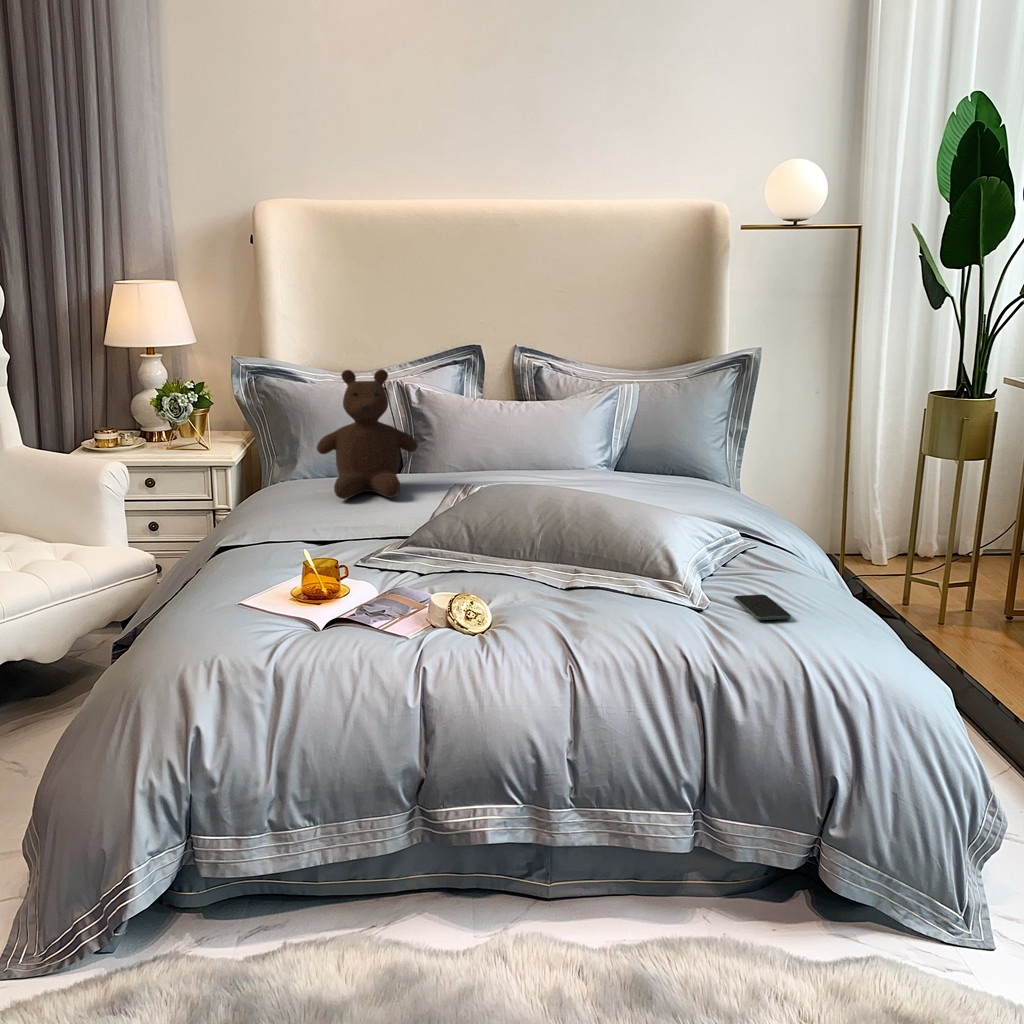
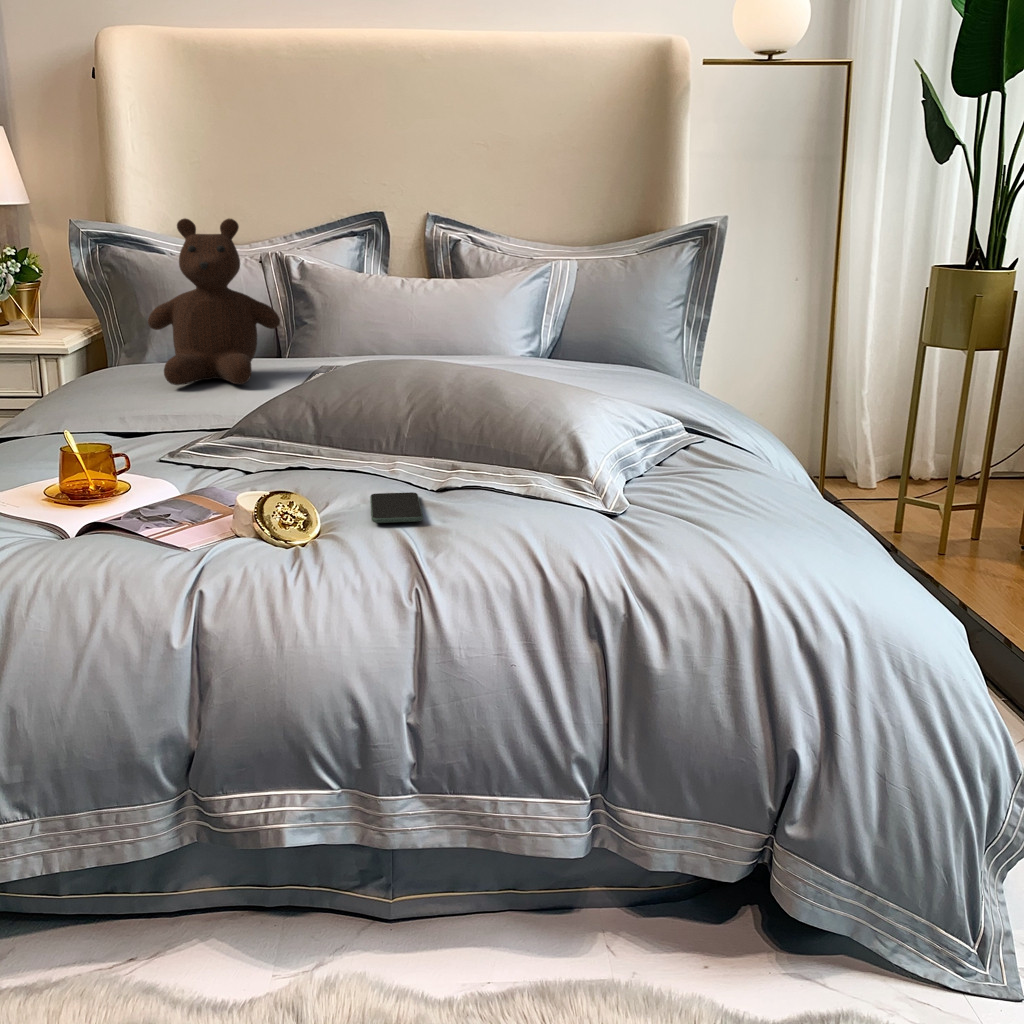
smartphone: present [734,595,791,620] -> present [370,492,423,523]

